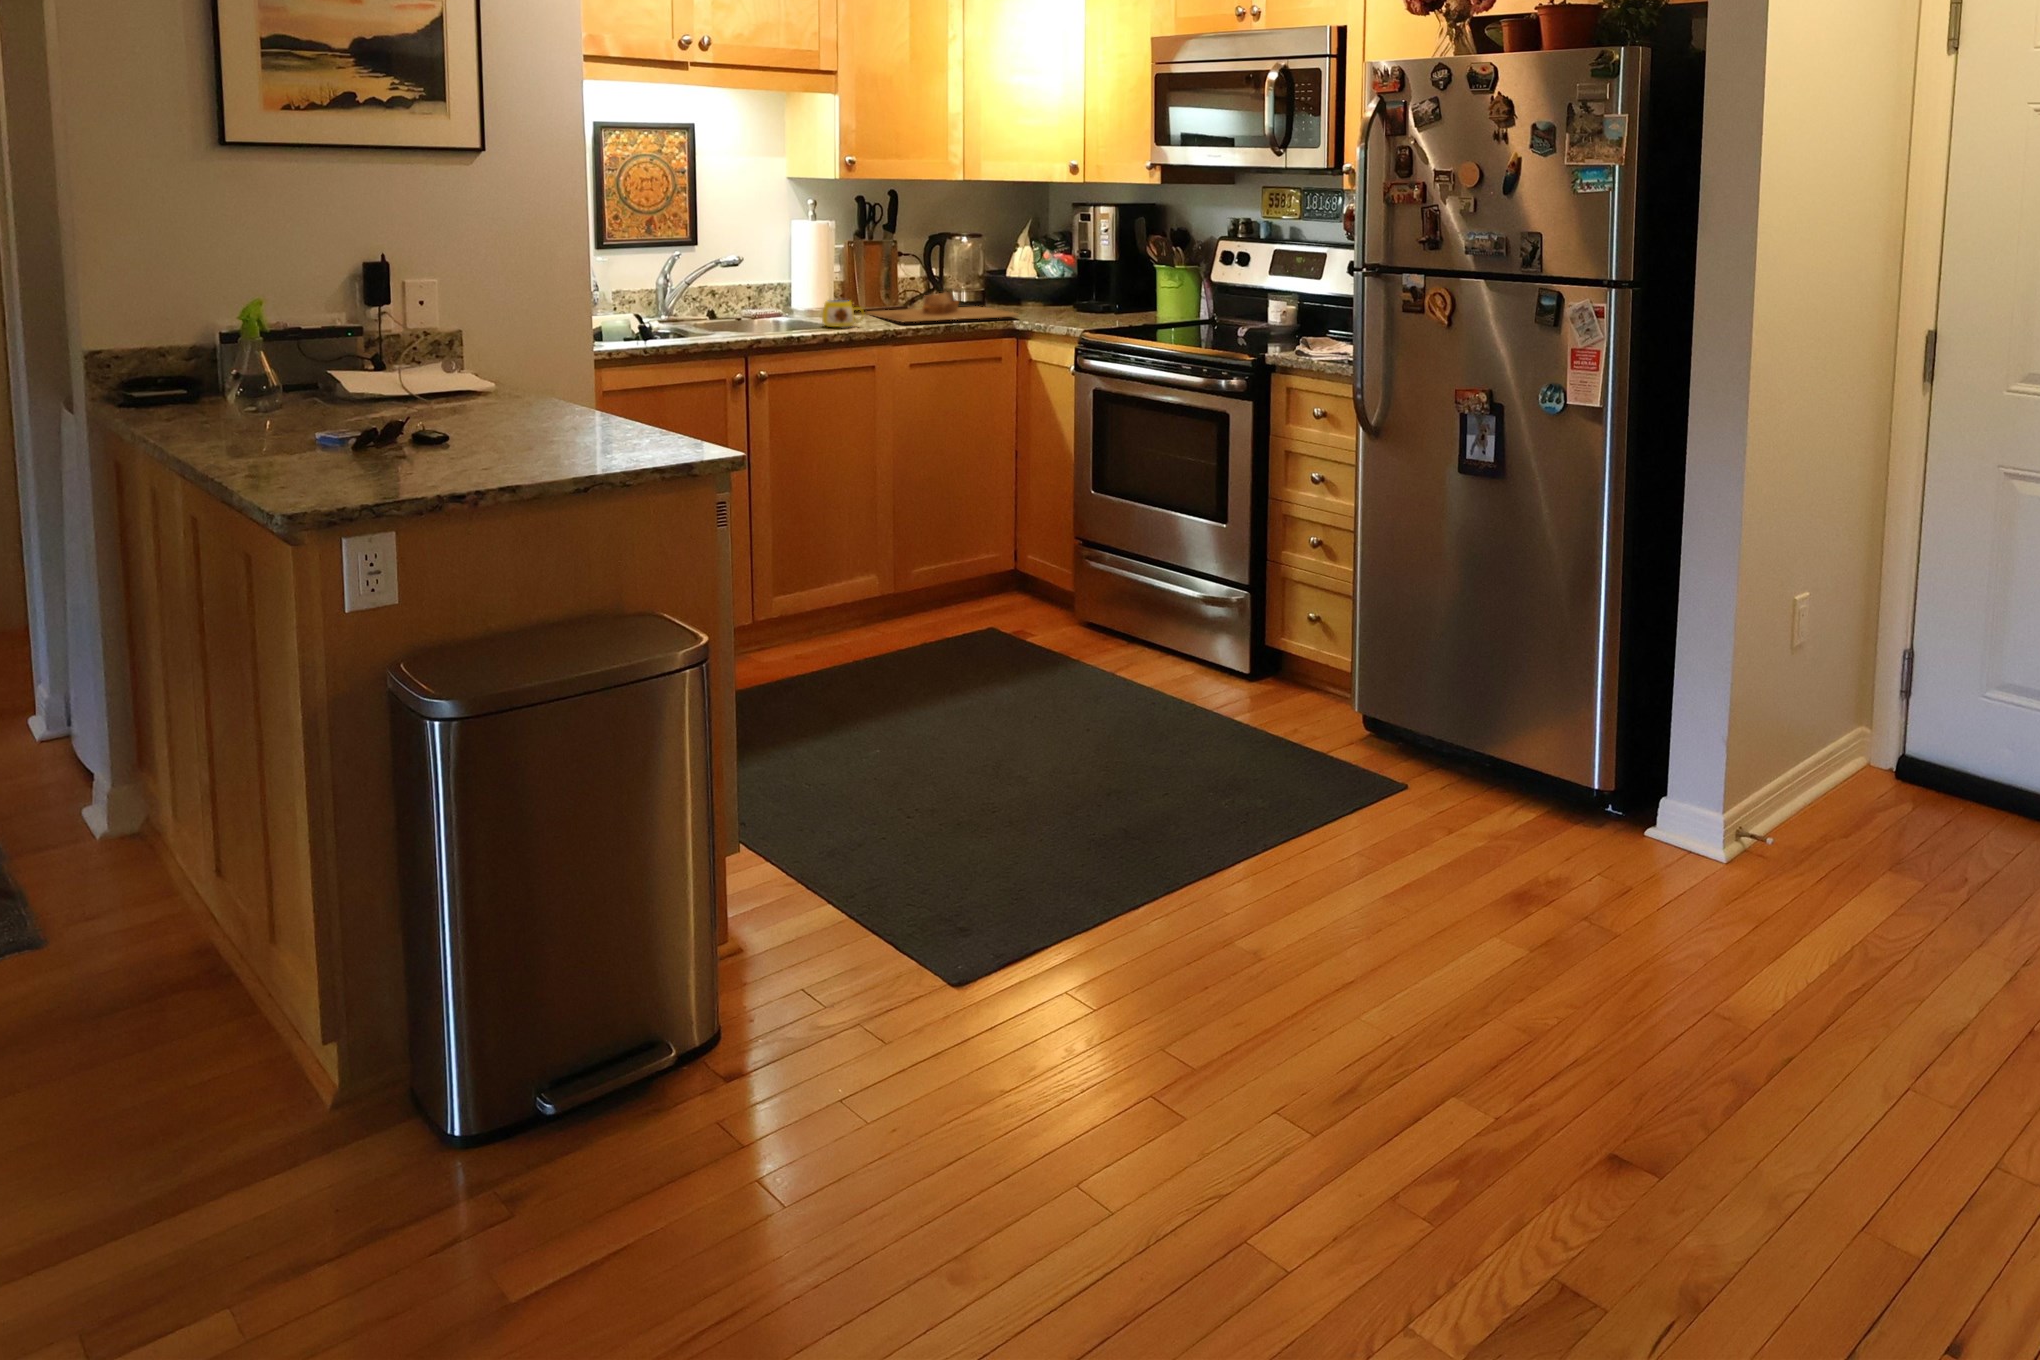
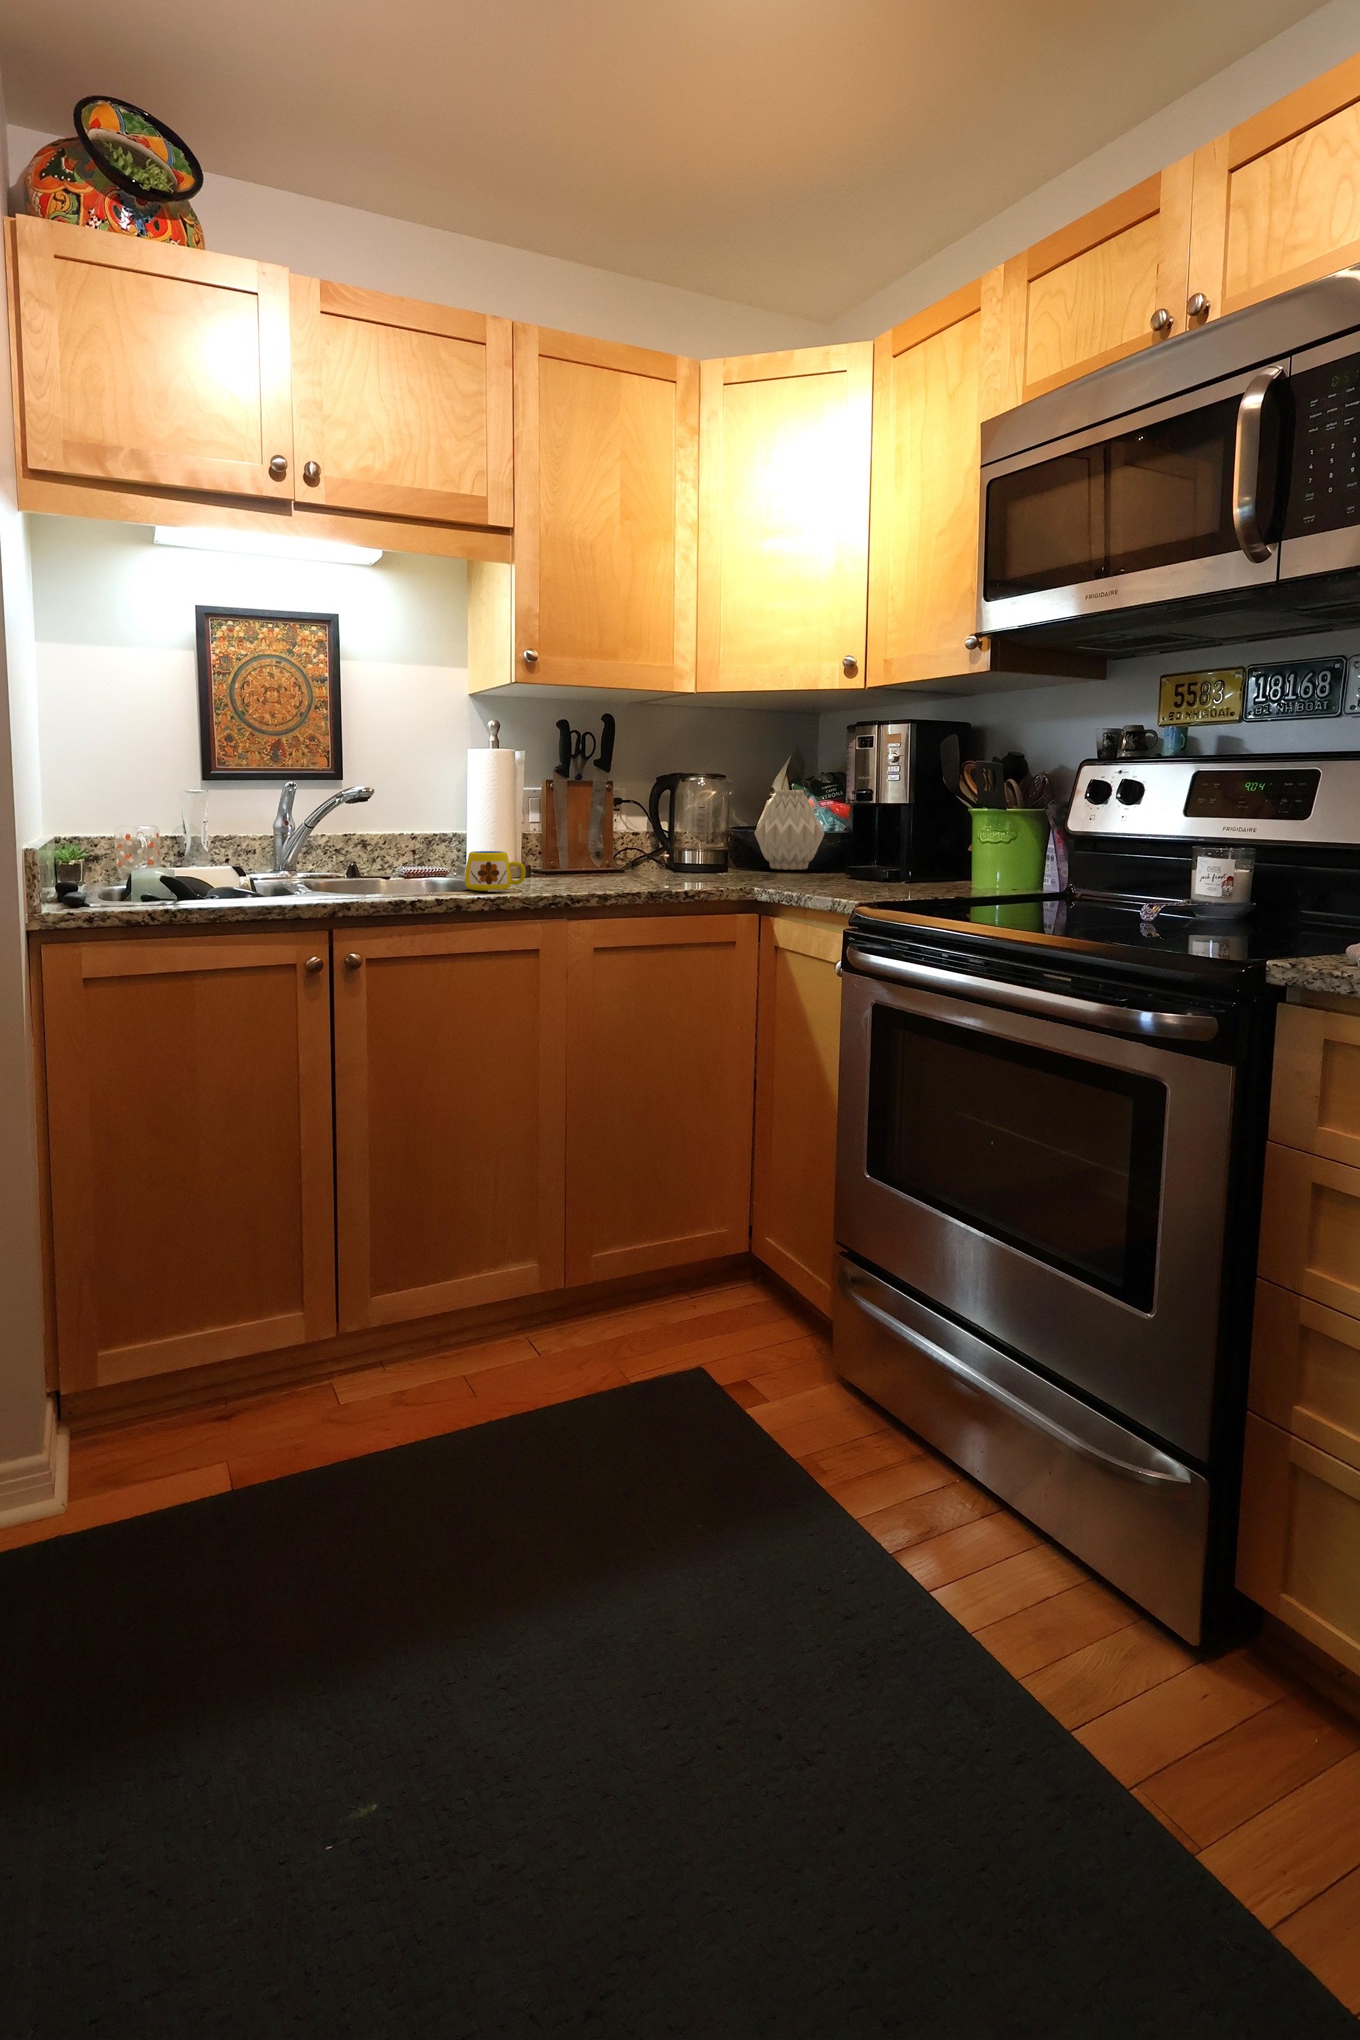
vase: none [1007,250,1056,306] -> present [754,790,824,870]
cutting board: present [865,292,1018,323] -> none [547,844,762,887]

